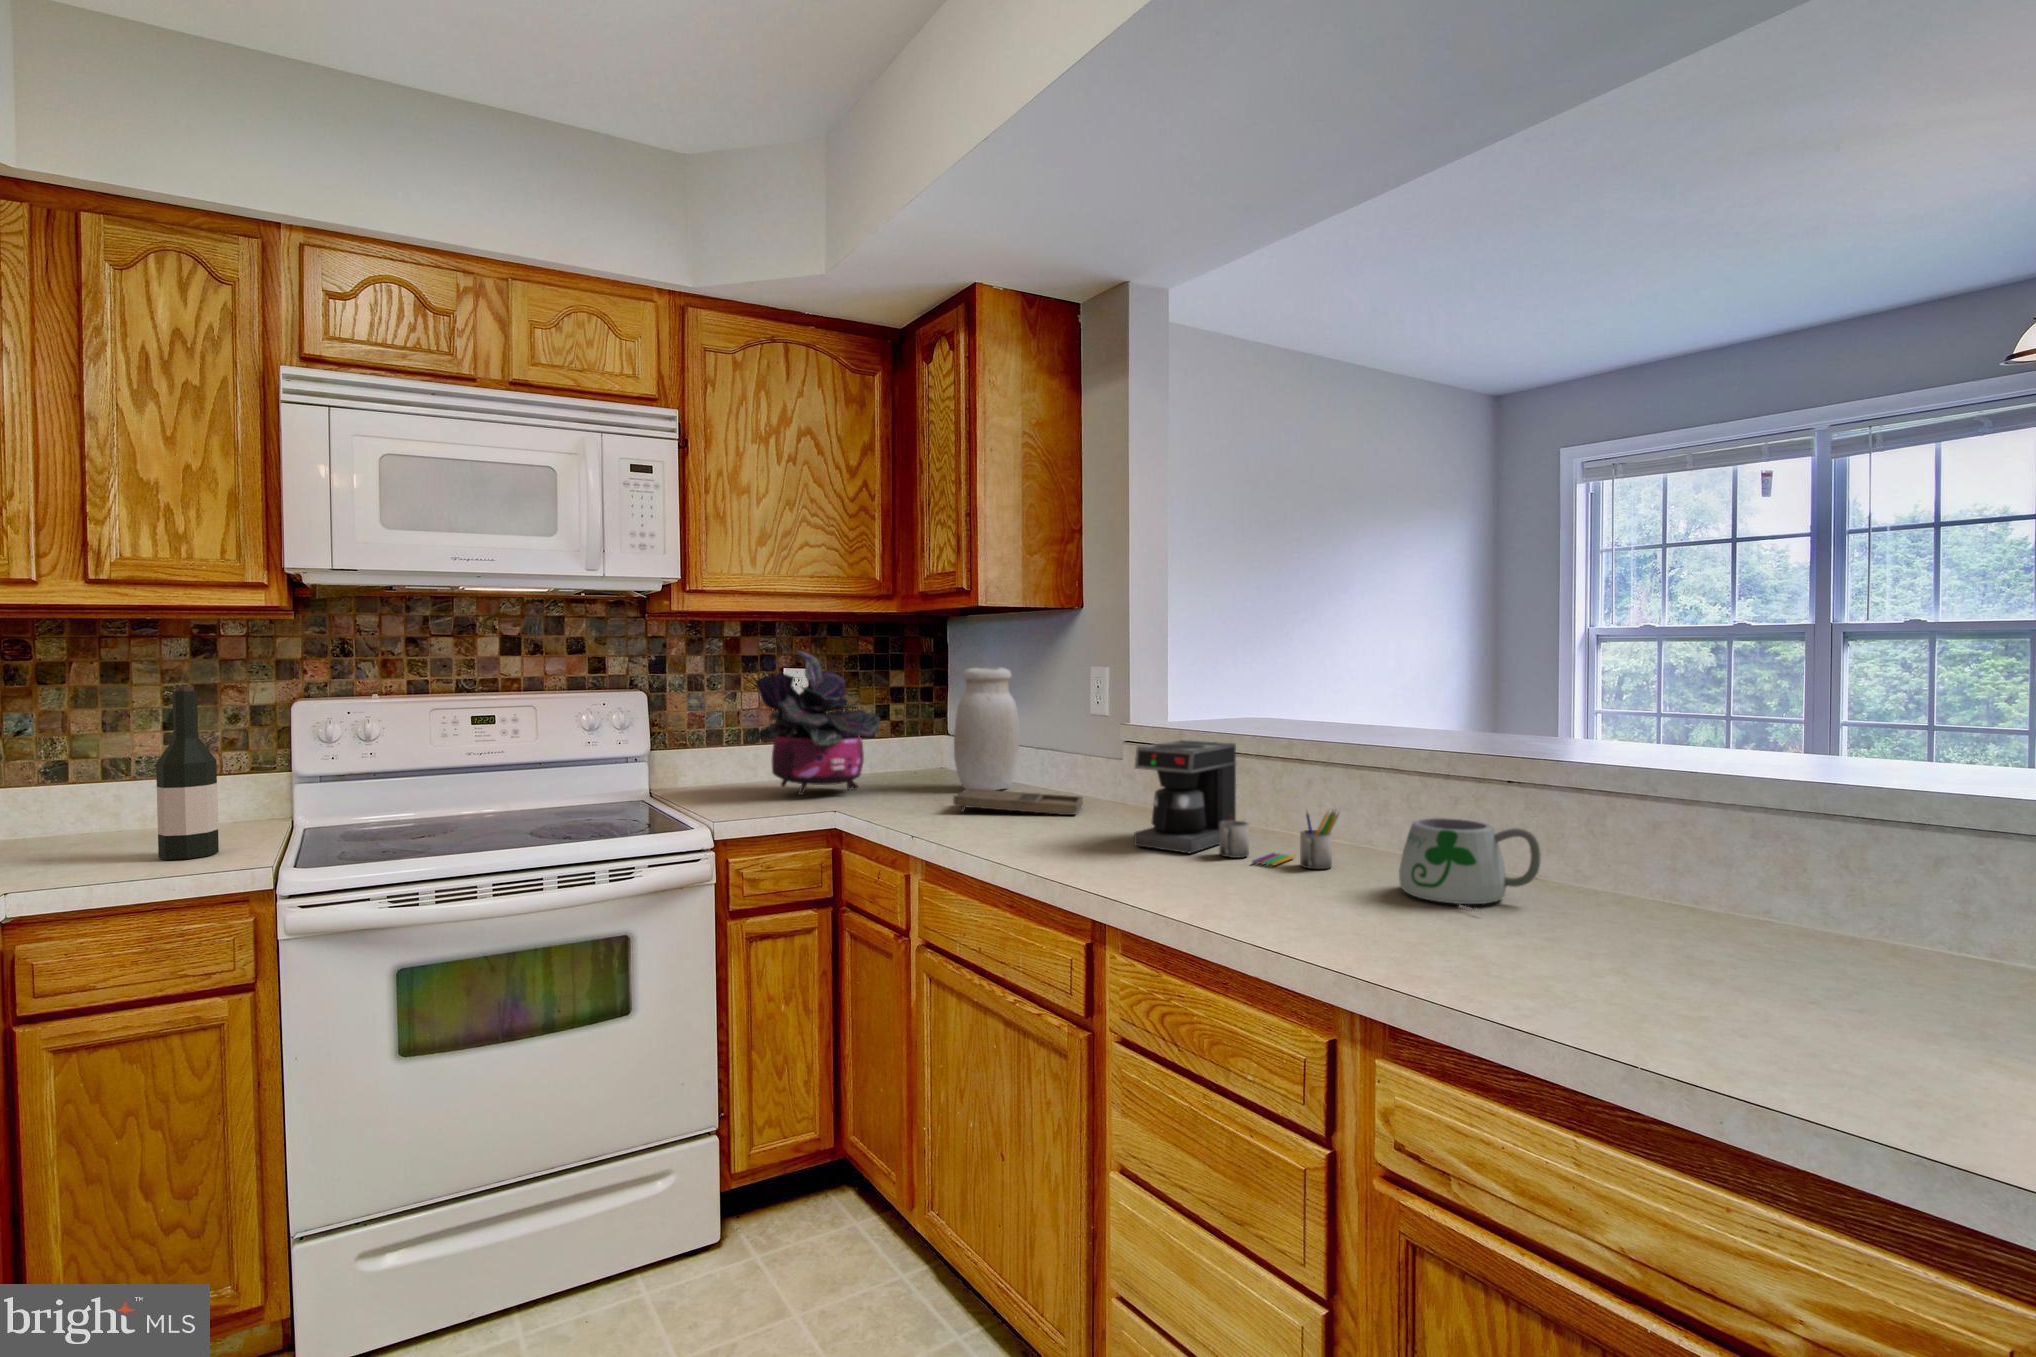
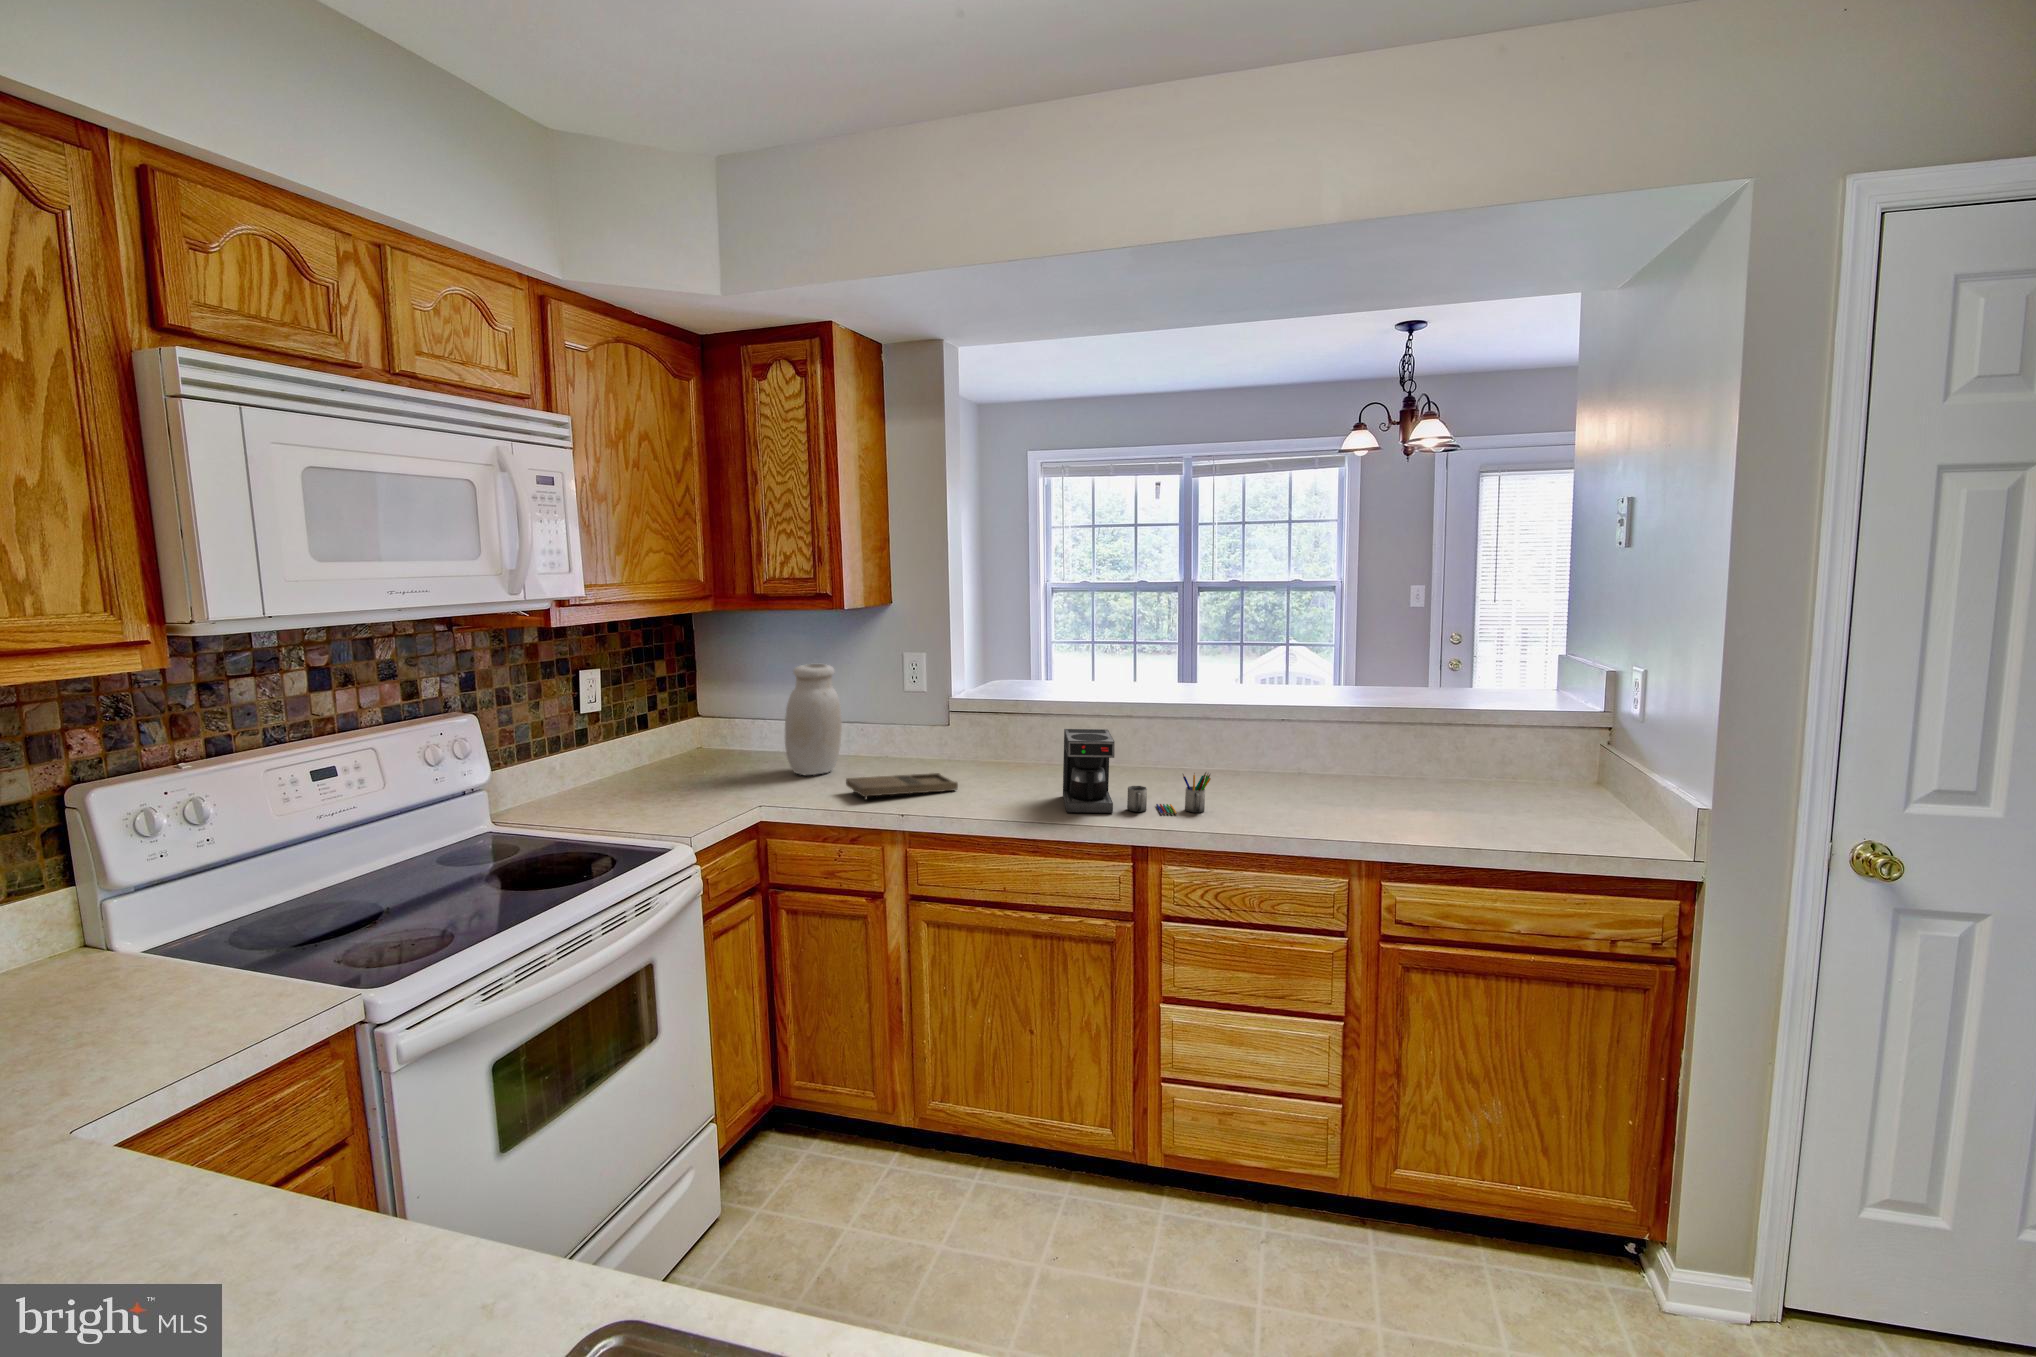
potted plant: present [755,650,880,795] -> none [611,659,719,804]
wine bottle: present [156,686,219,860] -> none [54,798,152,1038]
mug: present [1399,818,1541,914] -> none [1264,773,1339,829]

